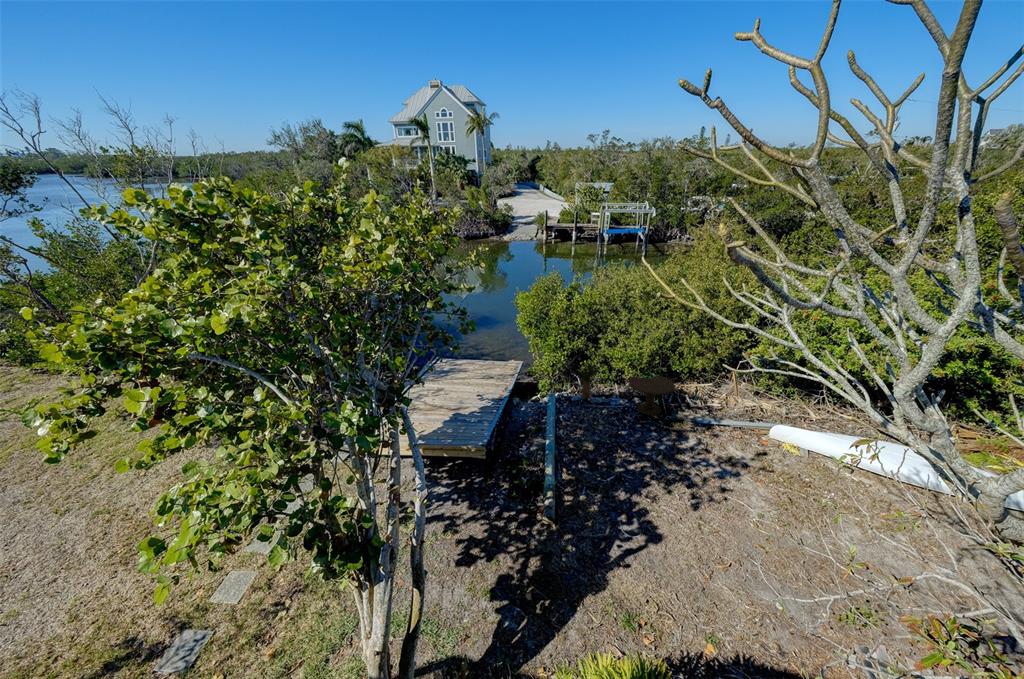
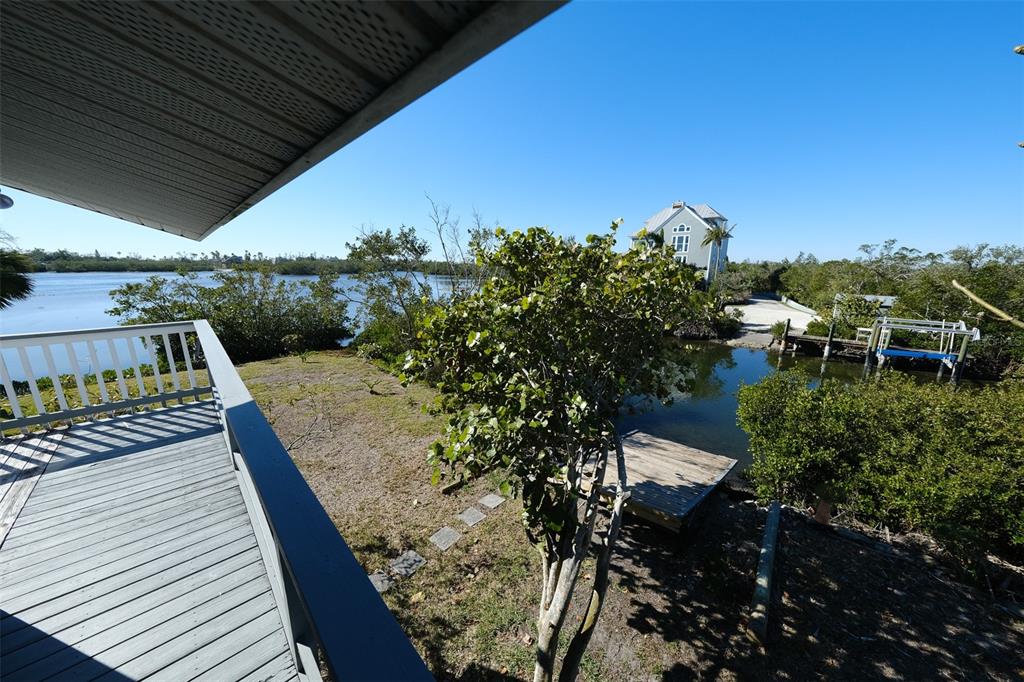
side table: present [628,376,676,415] -> none [897,519,992,587]

